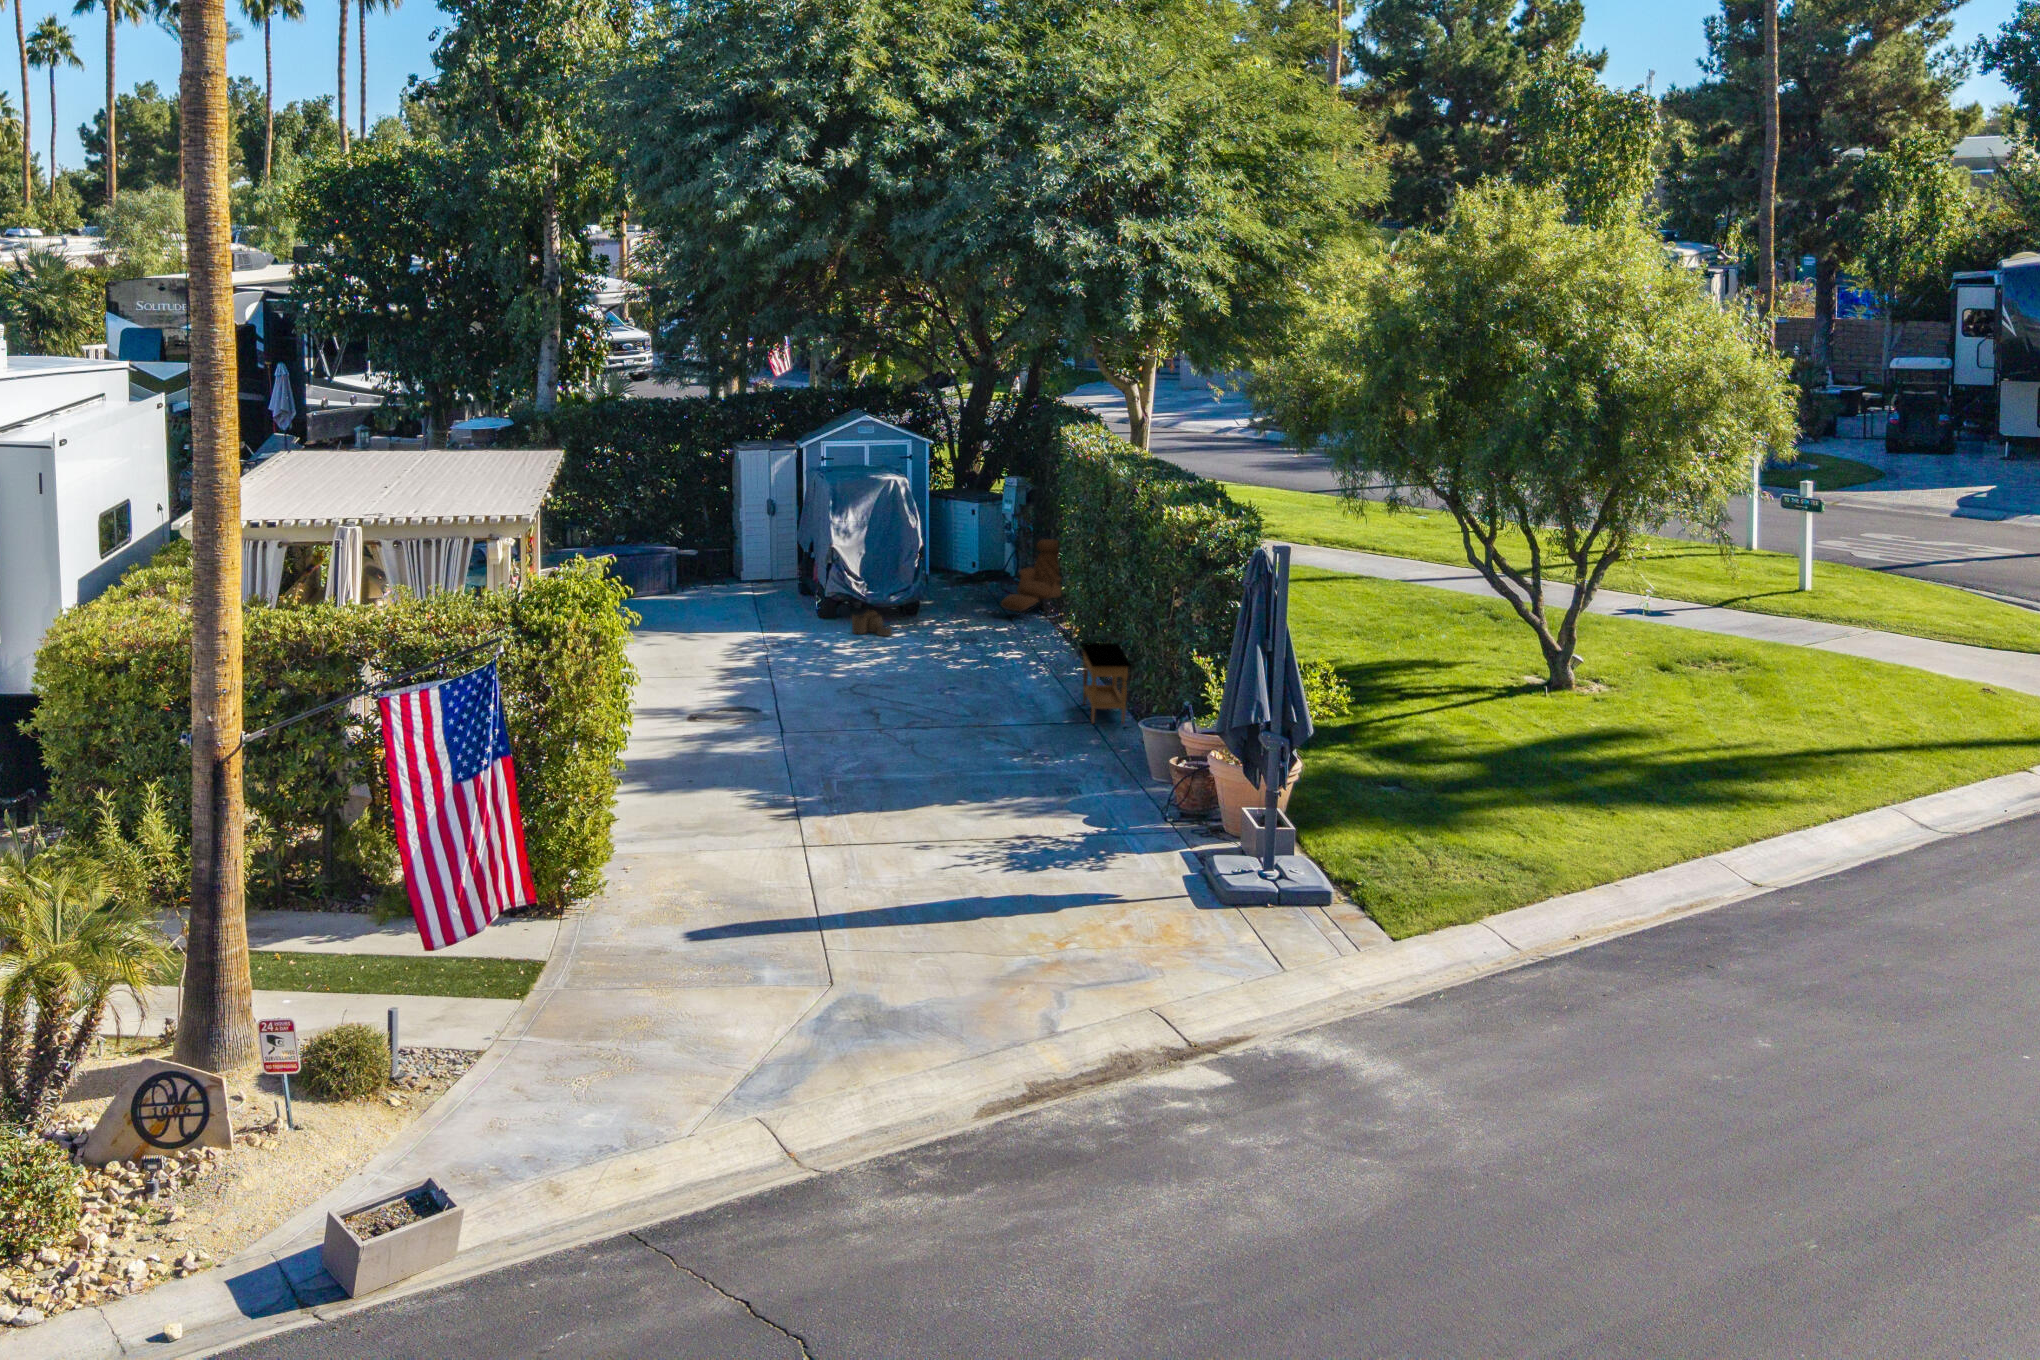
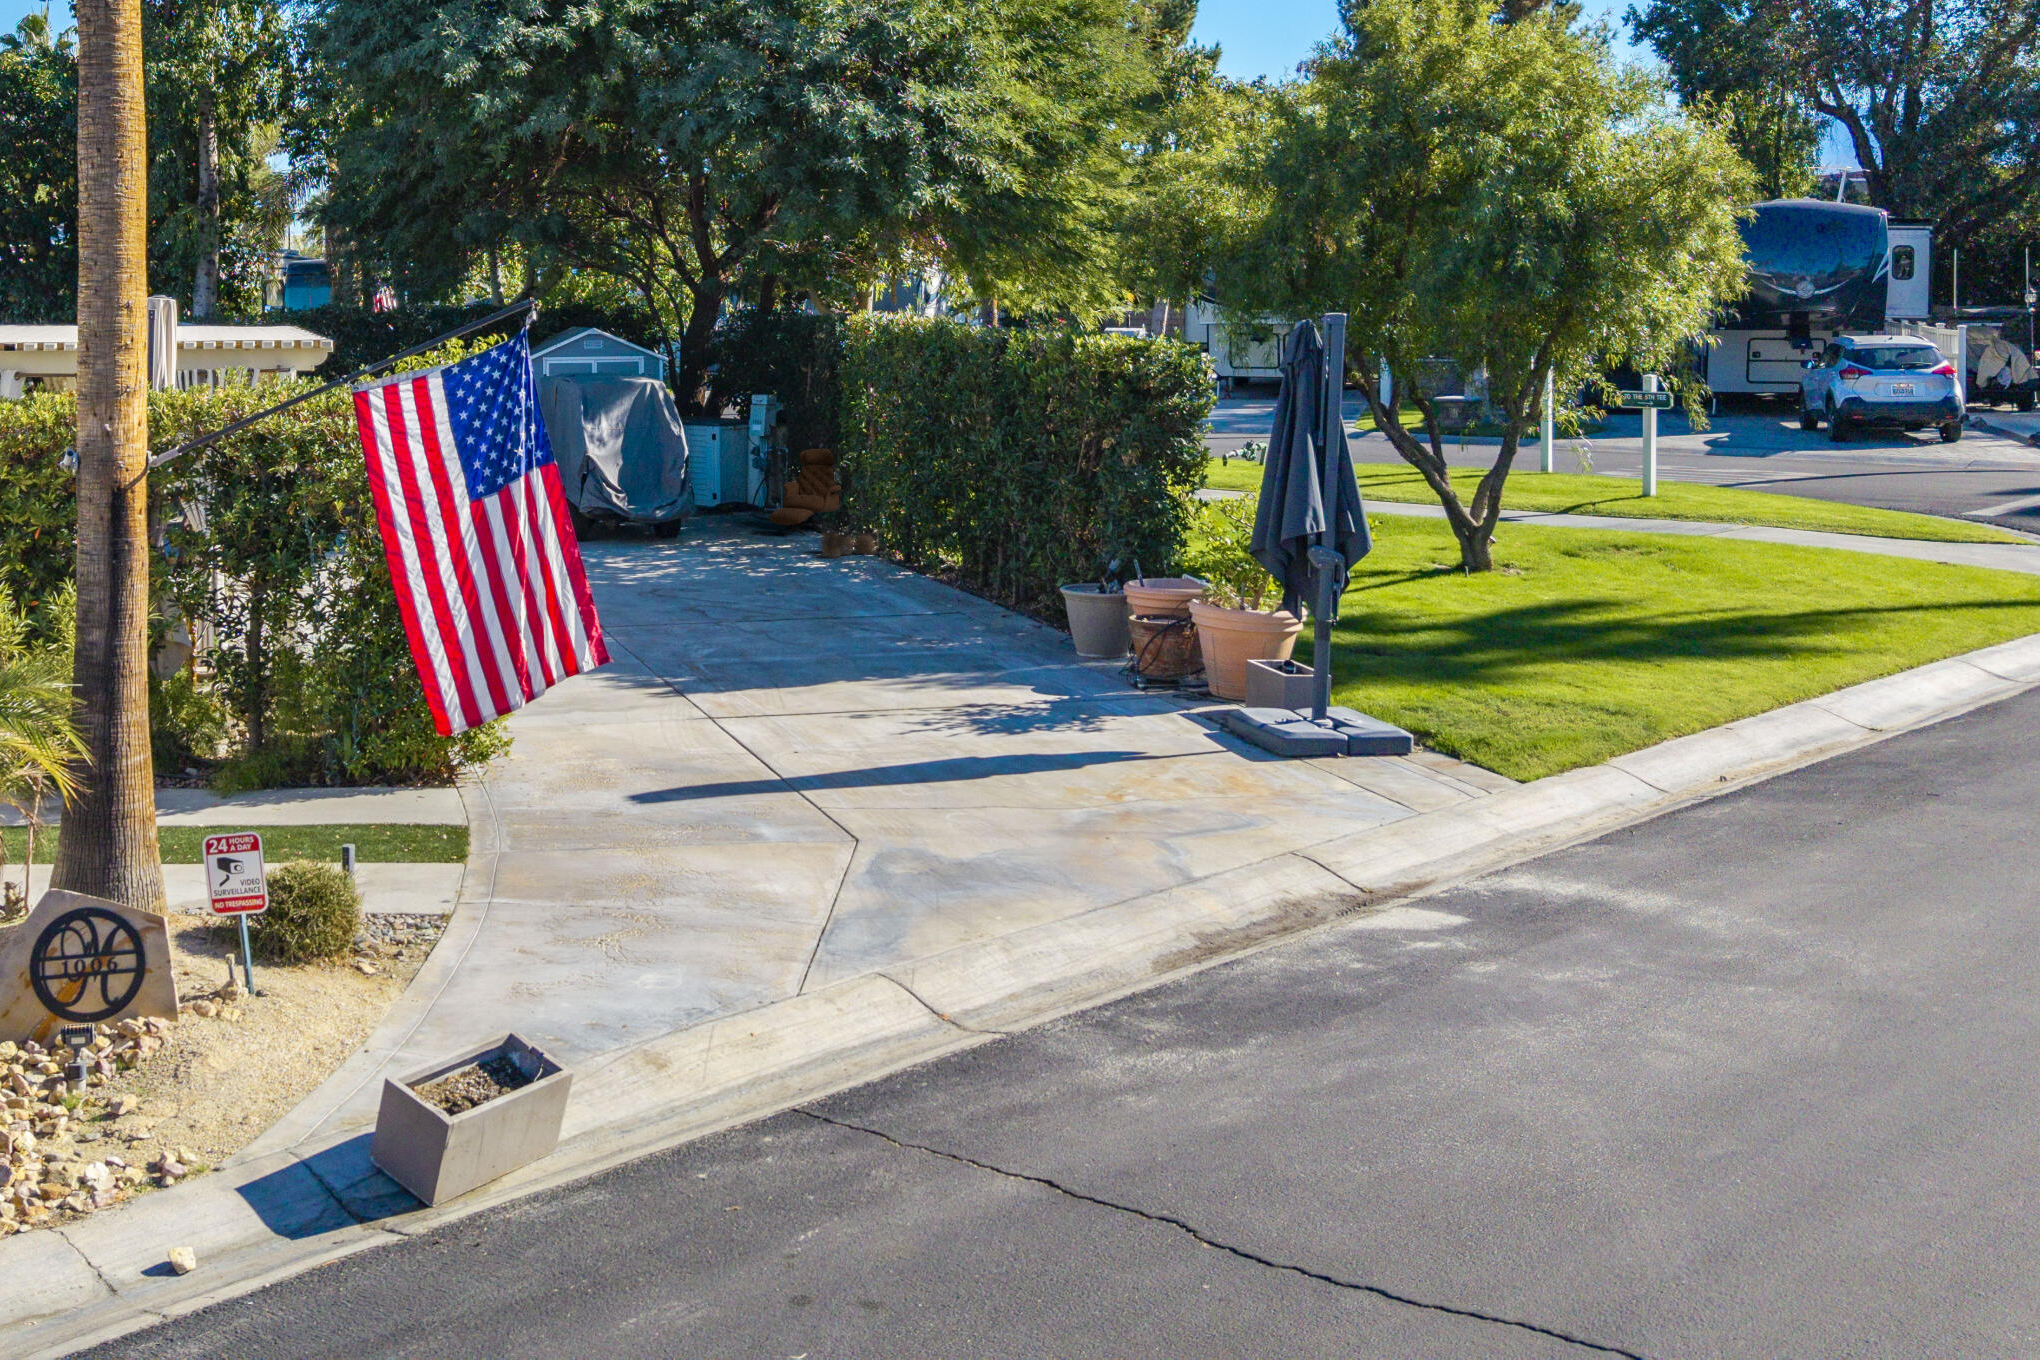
woven basket: present [852,610,892,636] -> present [821,533,875,558]
side table: present [1081,643,1131,723] -> none [922,519,999,604]

